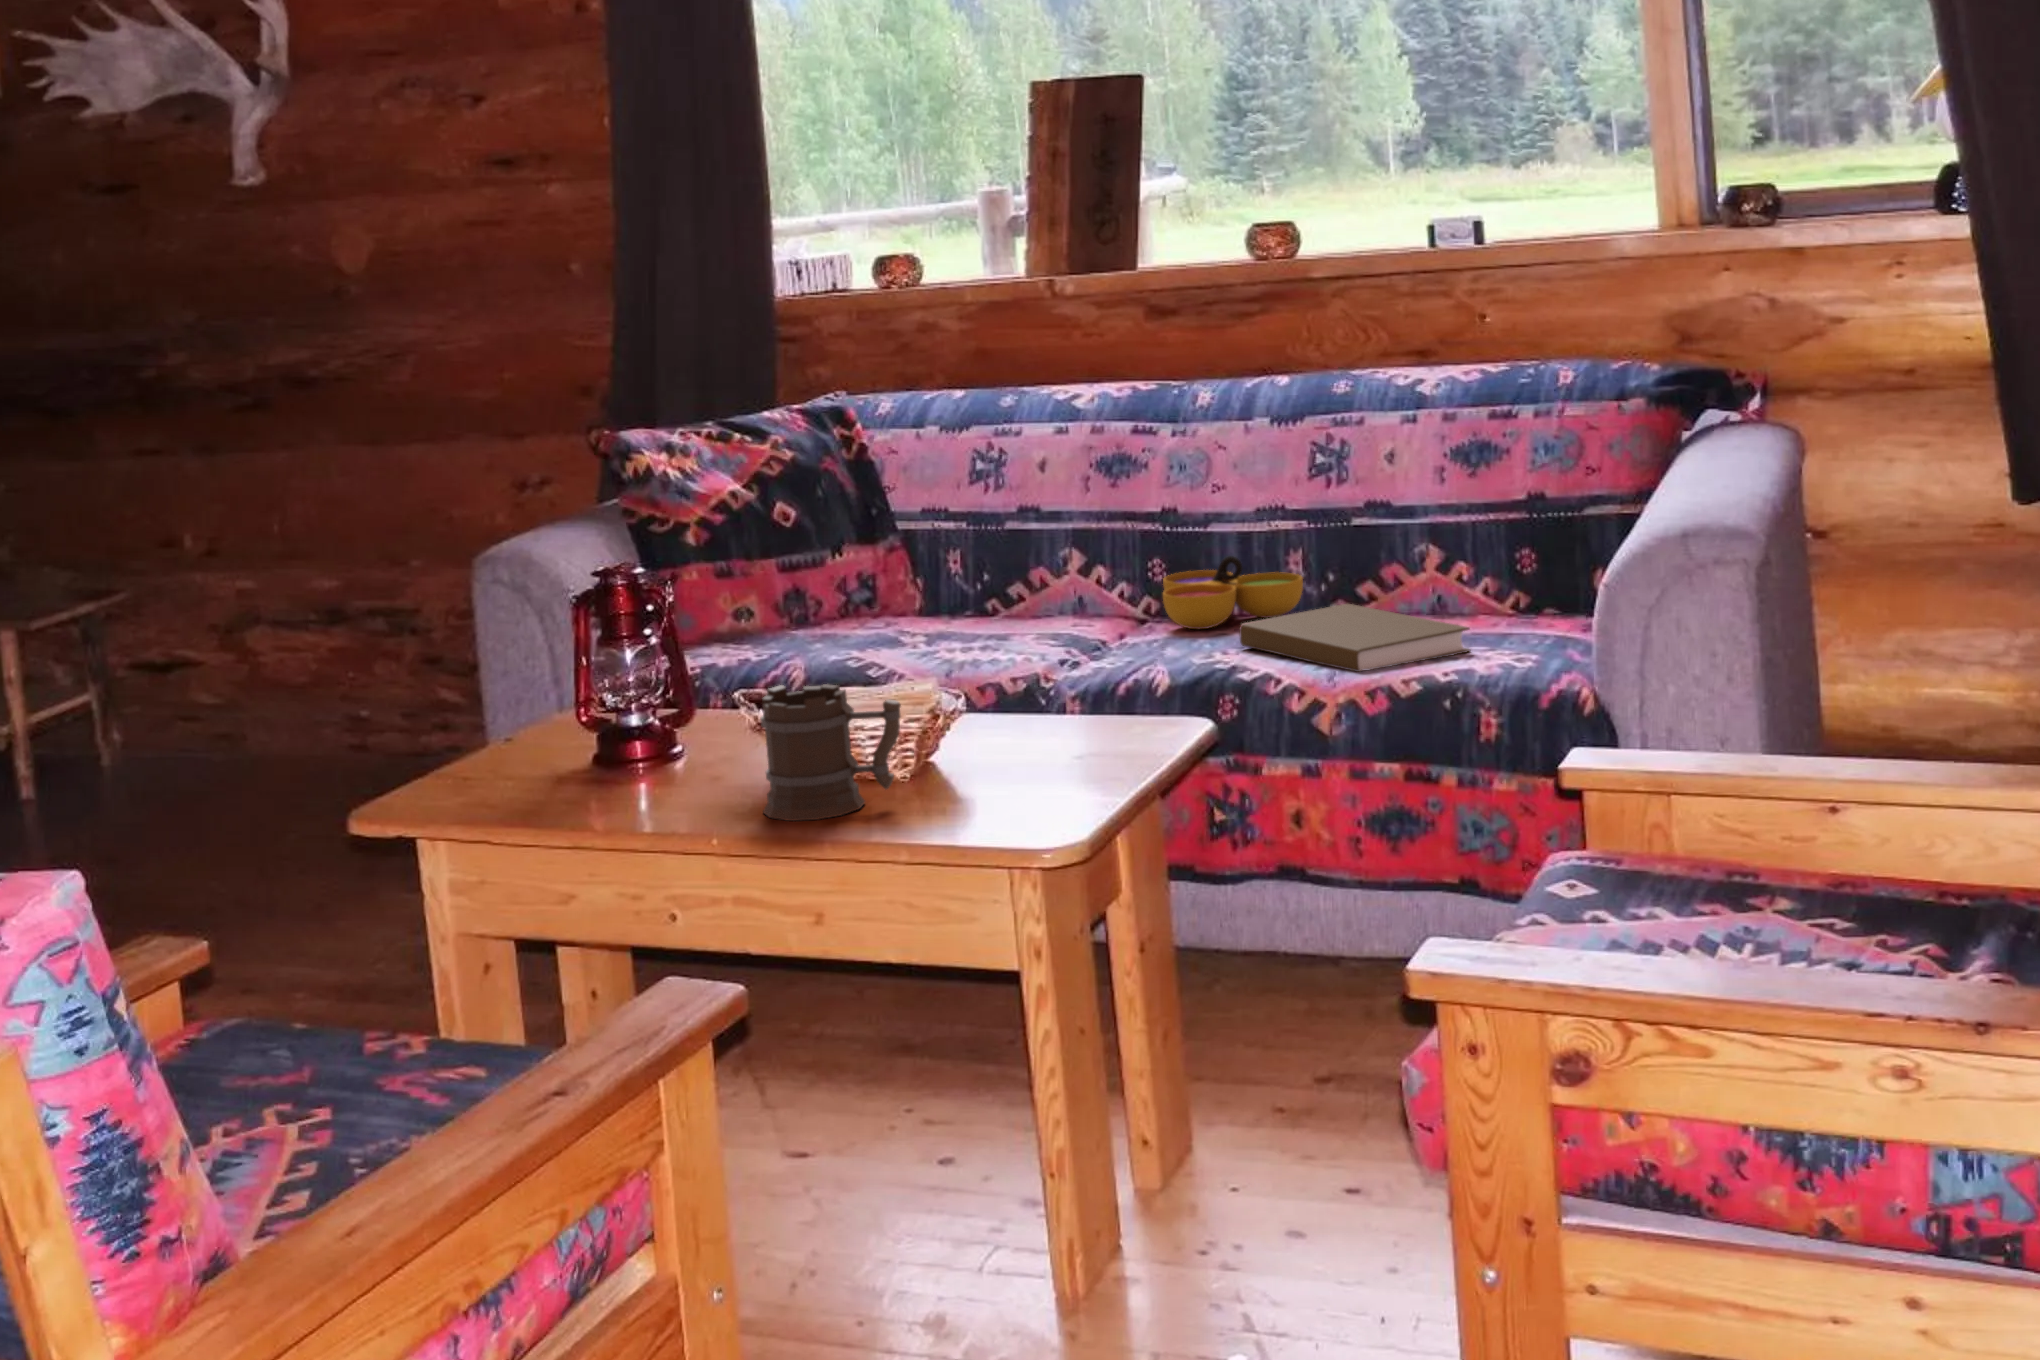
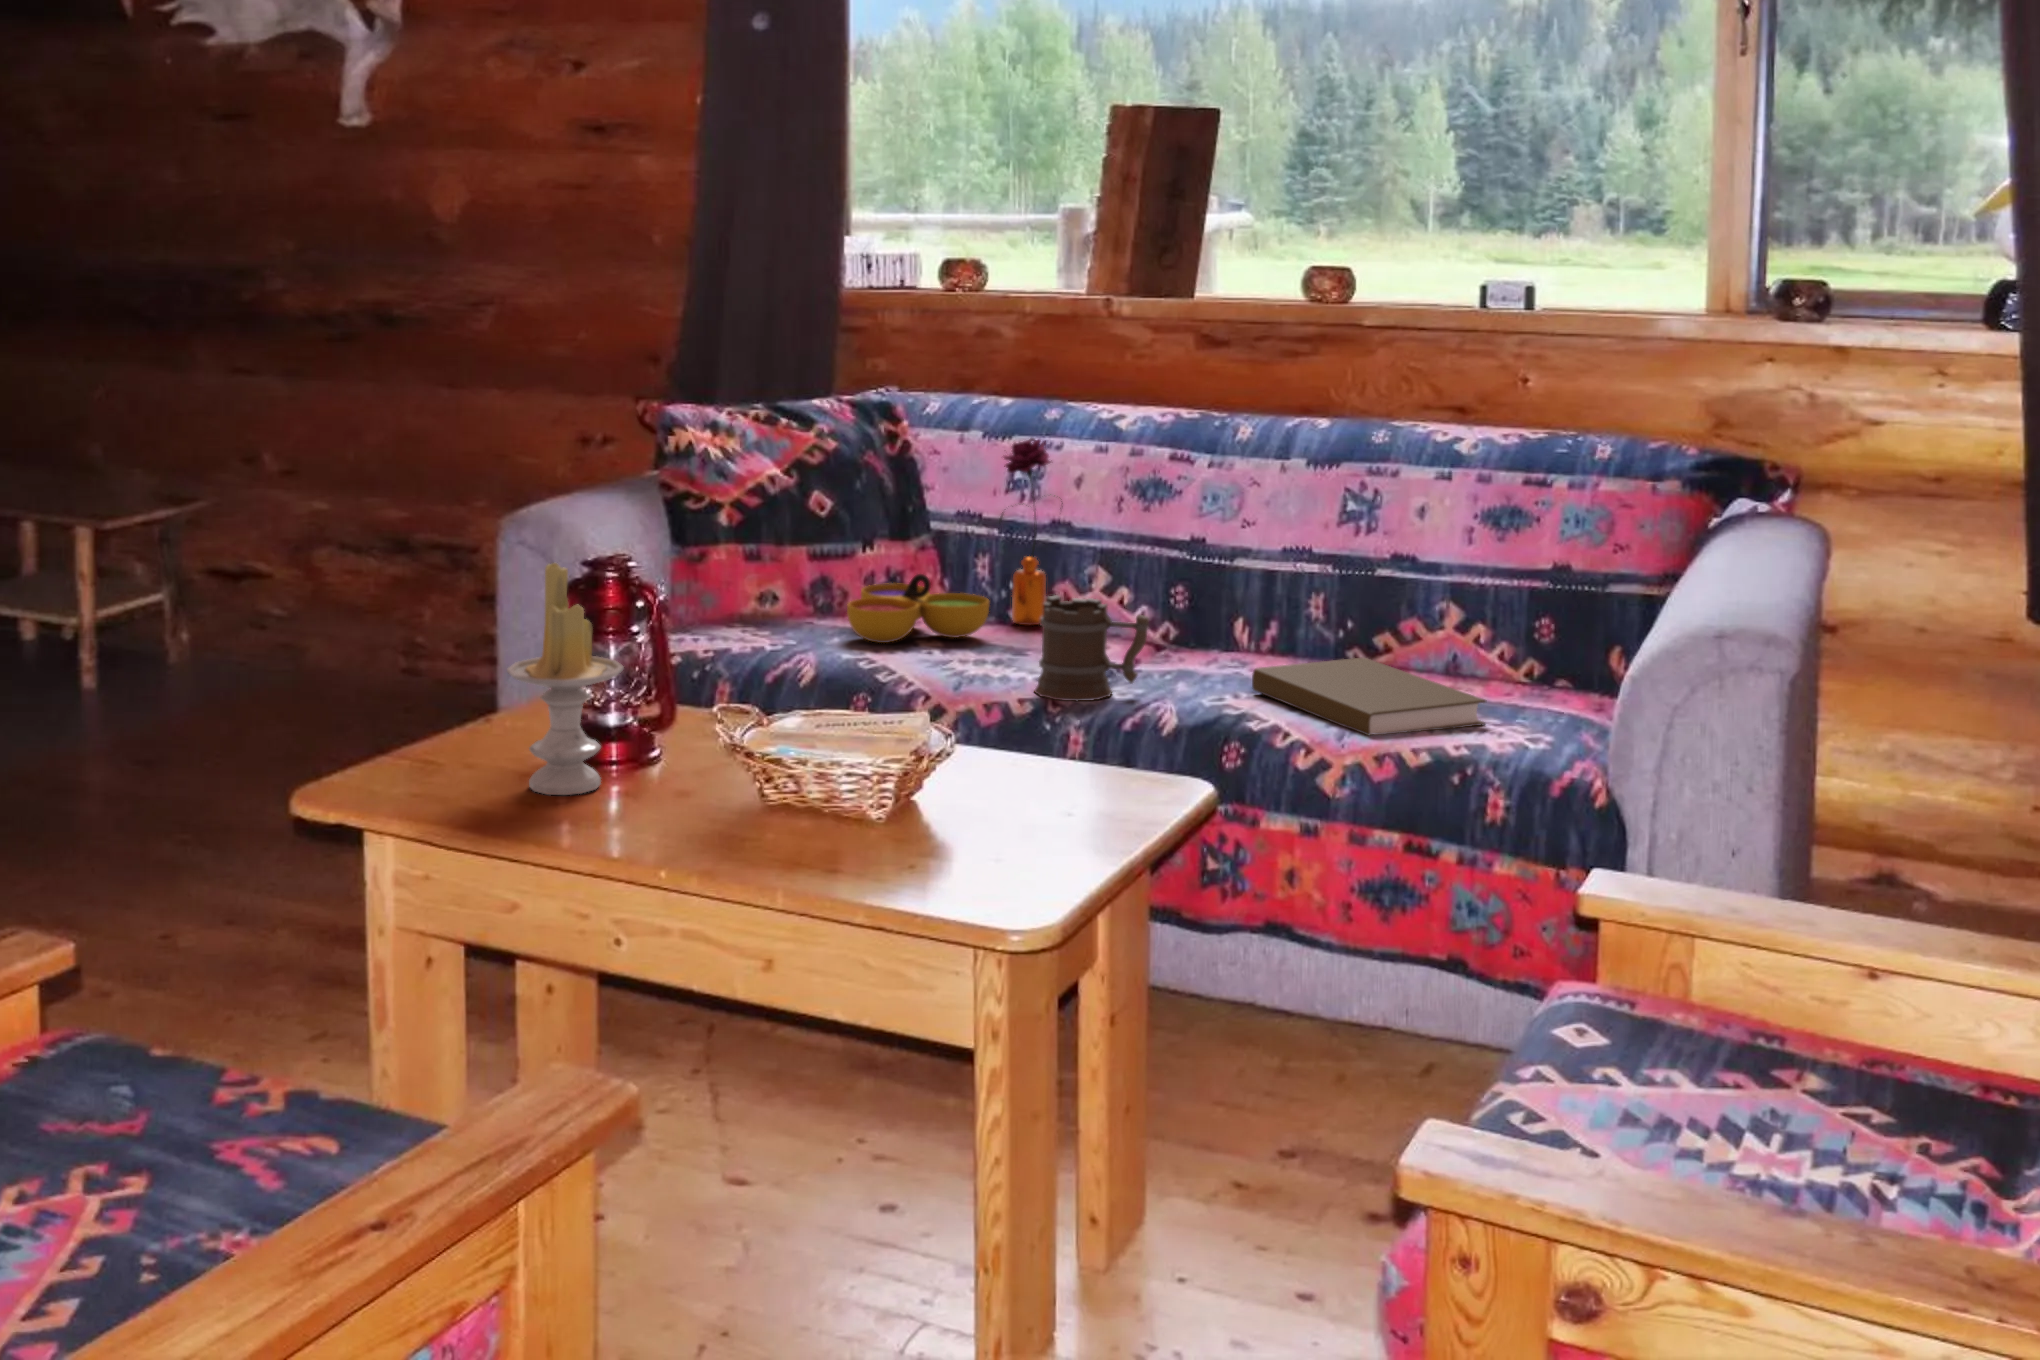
flower: none [965,425,1032,614] -> present [1000,438,1063,626]
decorative bowl: present [1163,556,1303,629] -> present [847,574,989,643]
candle: none [523,576,635,798] -> present [507,563,623,795]
mug: present [760,684,901,821] -> present [1035,595,1149,701]

